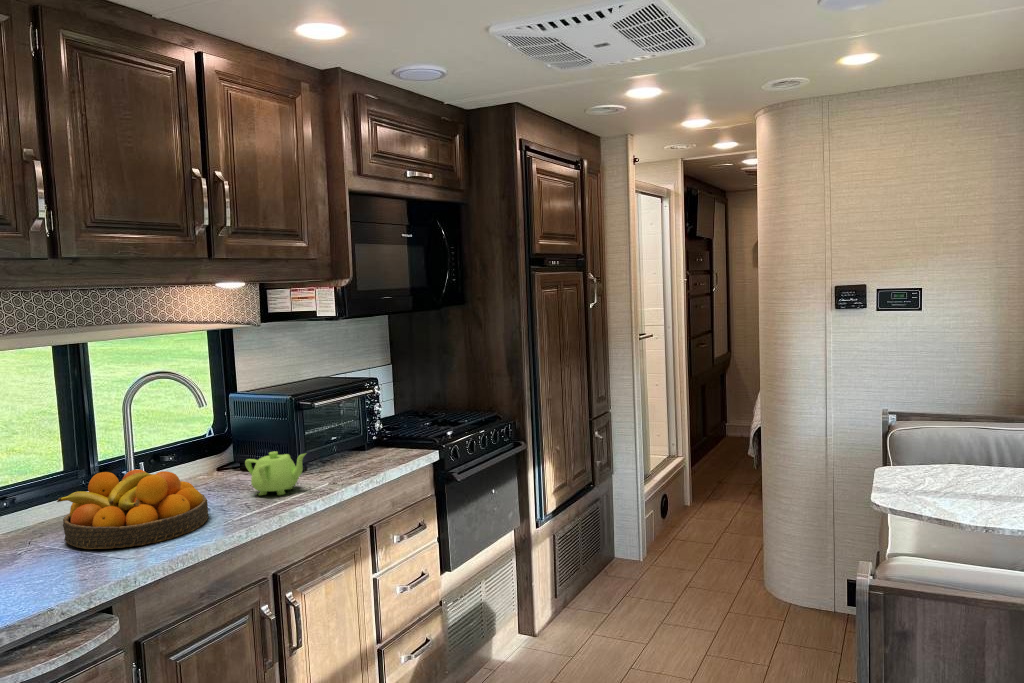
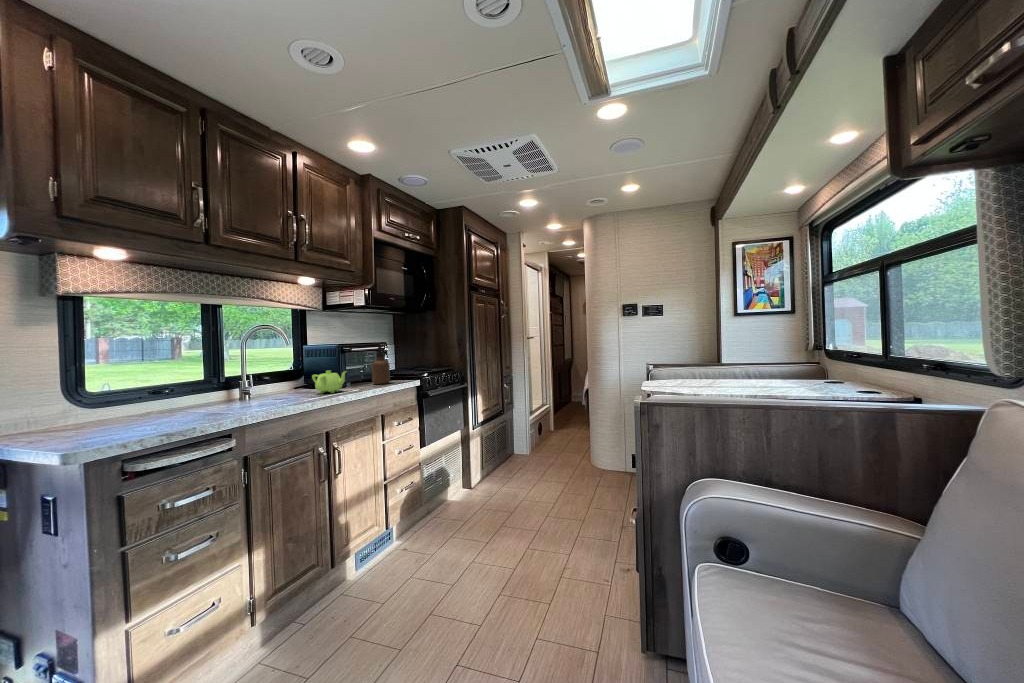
soap dispenser: none [350,391,384,466] -> present [372,344,390,384]
fruit bowl: present [57,469,208,549] -> none [201,373,290,411]

